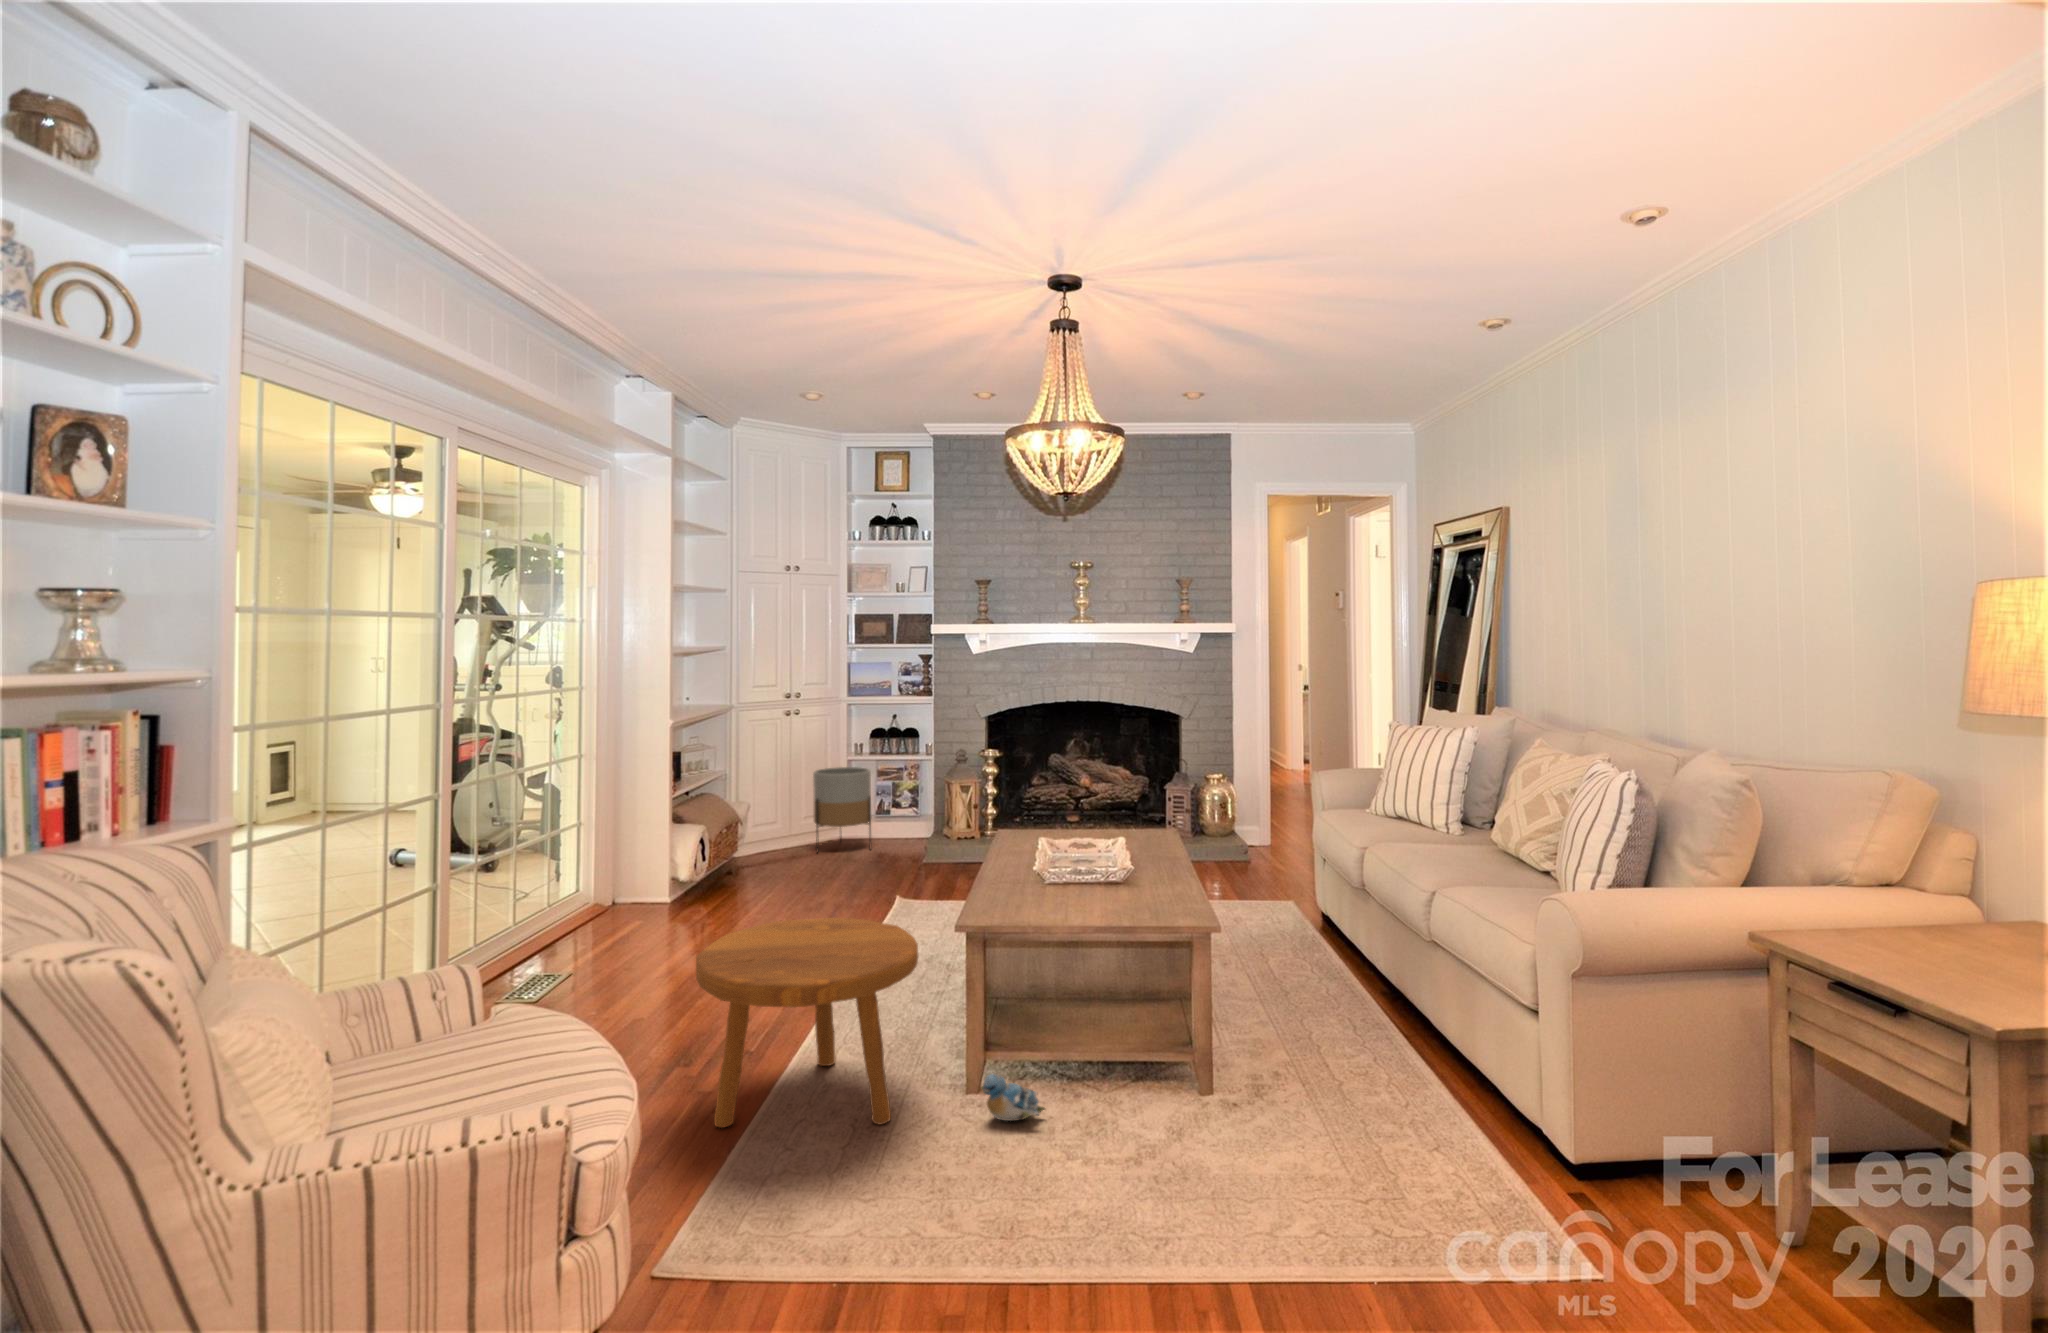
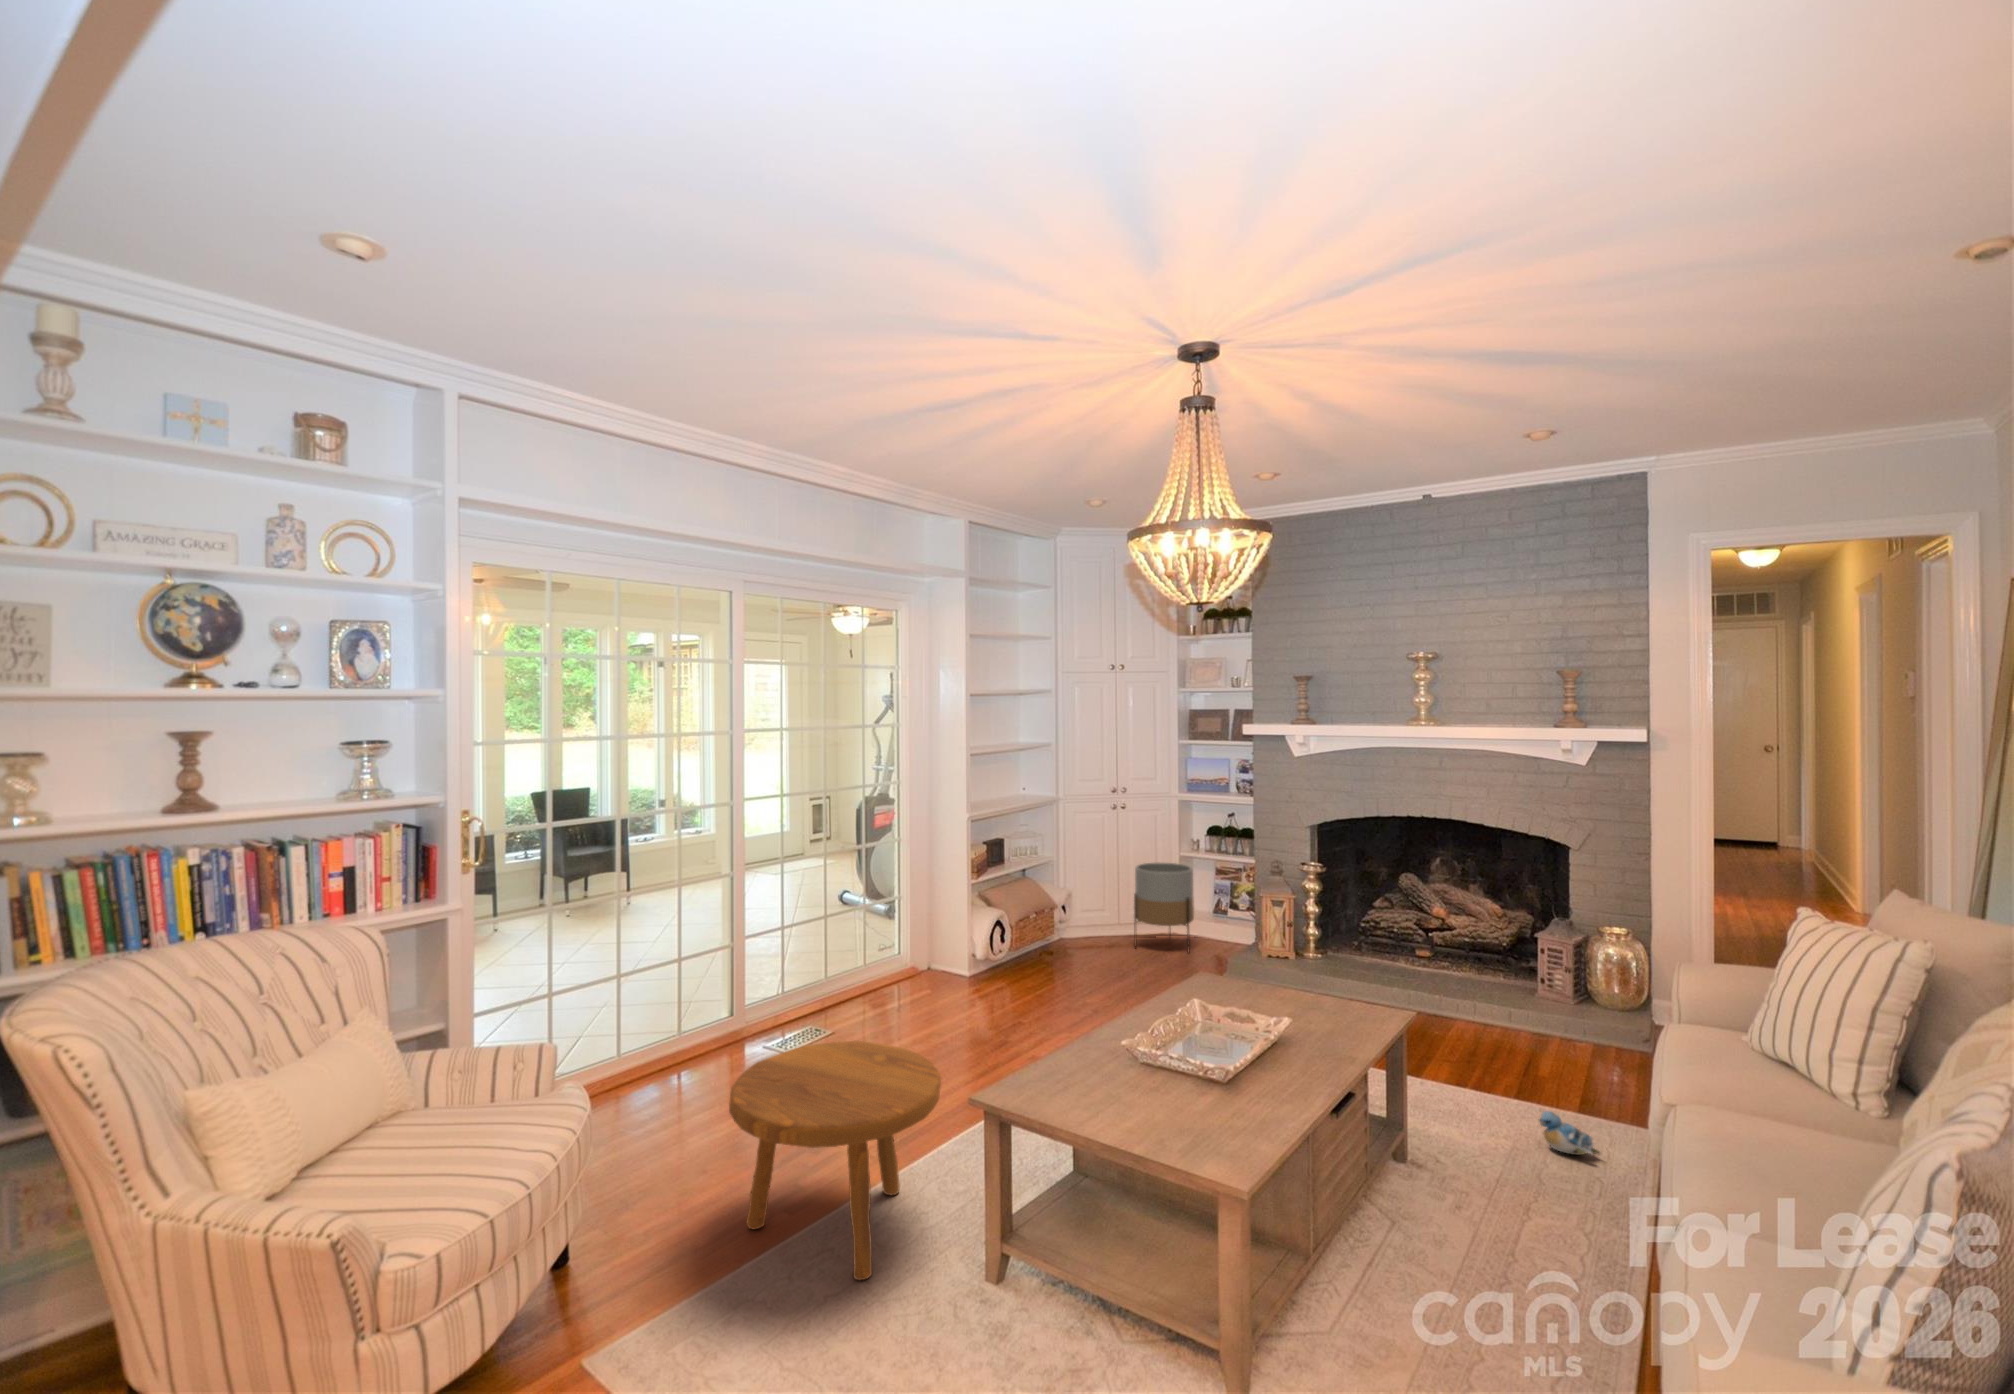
plush toy: present [982,1074,1045,1121] -> present [1539,1111,1599,1155]

